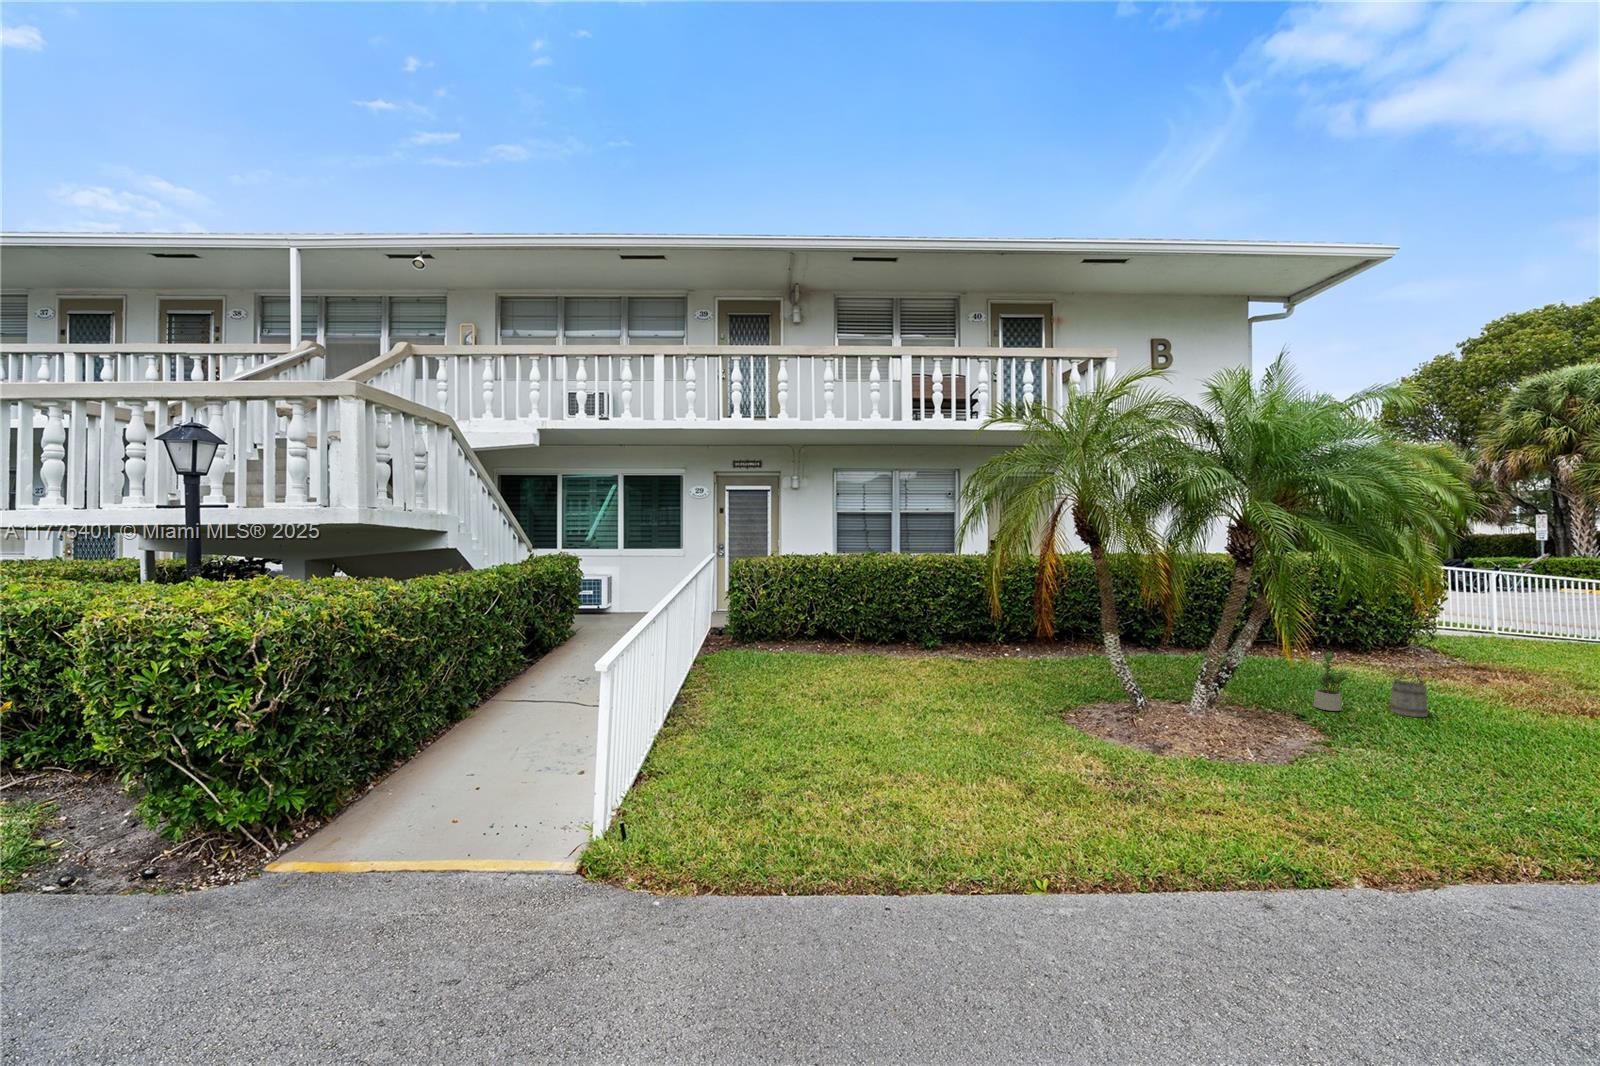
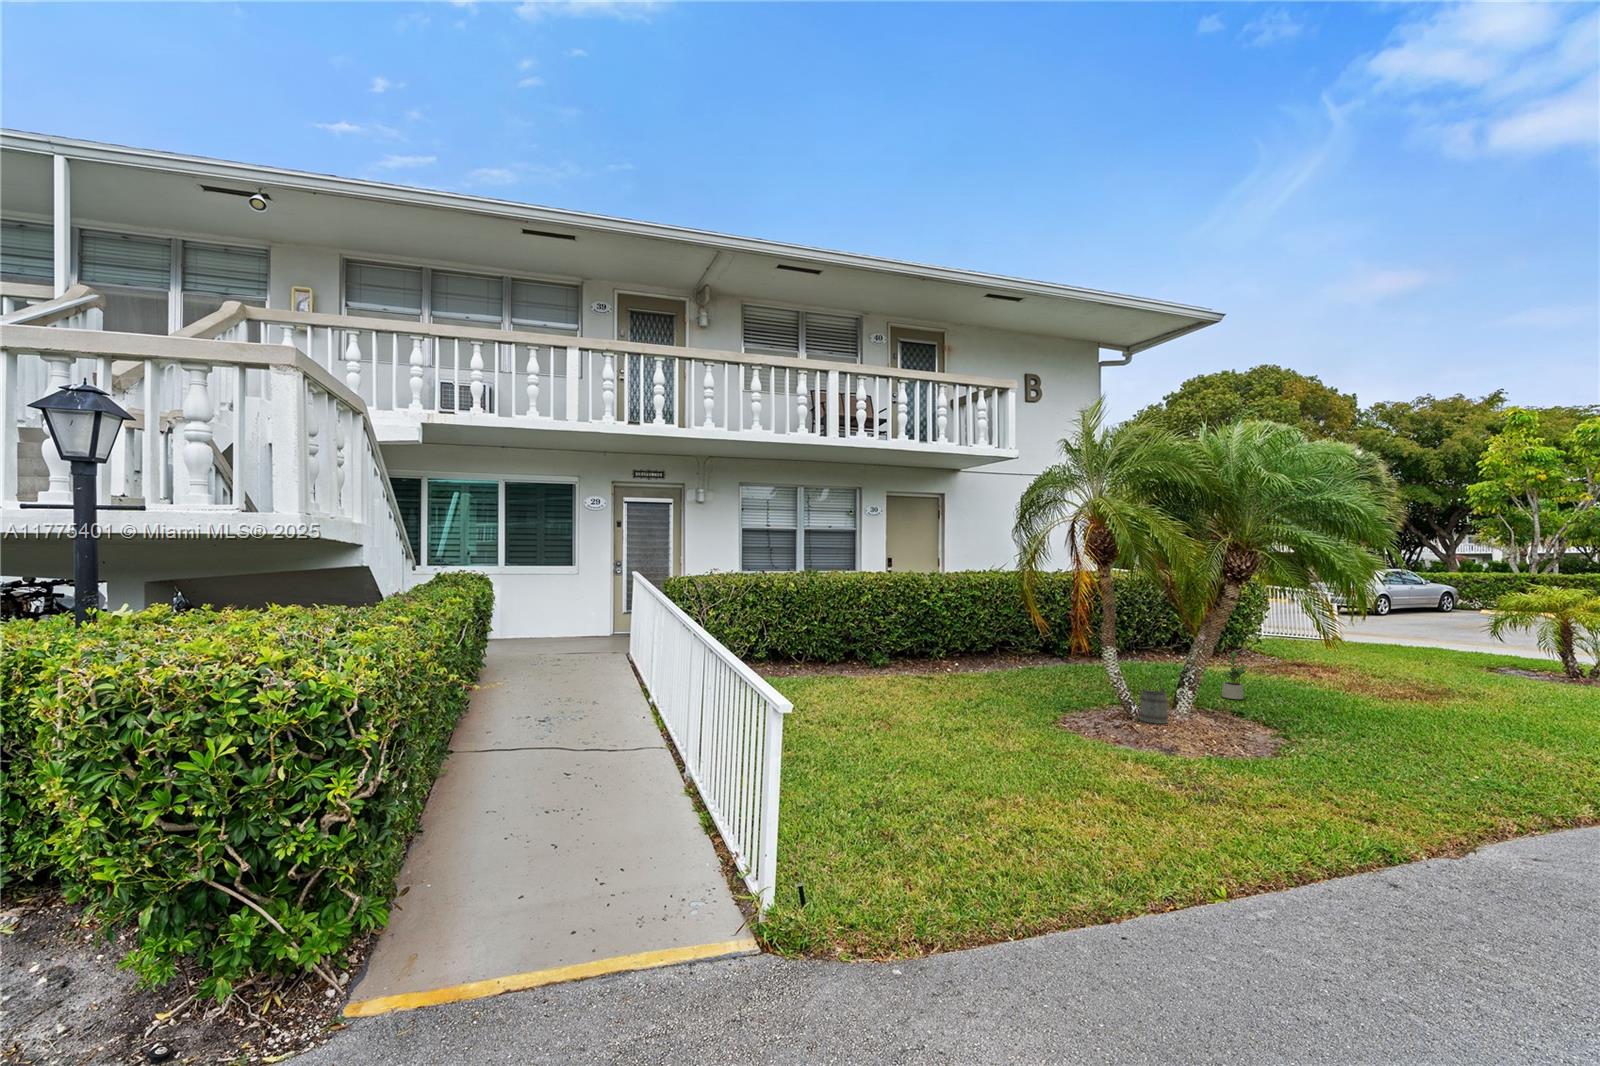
bucket: present [1390,668,1428,717] -> present [1139,678,1168,724]

